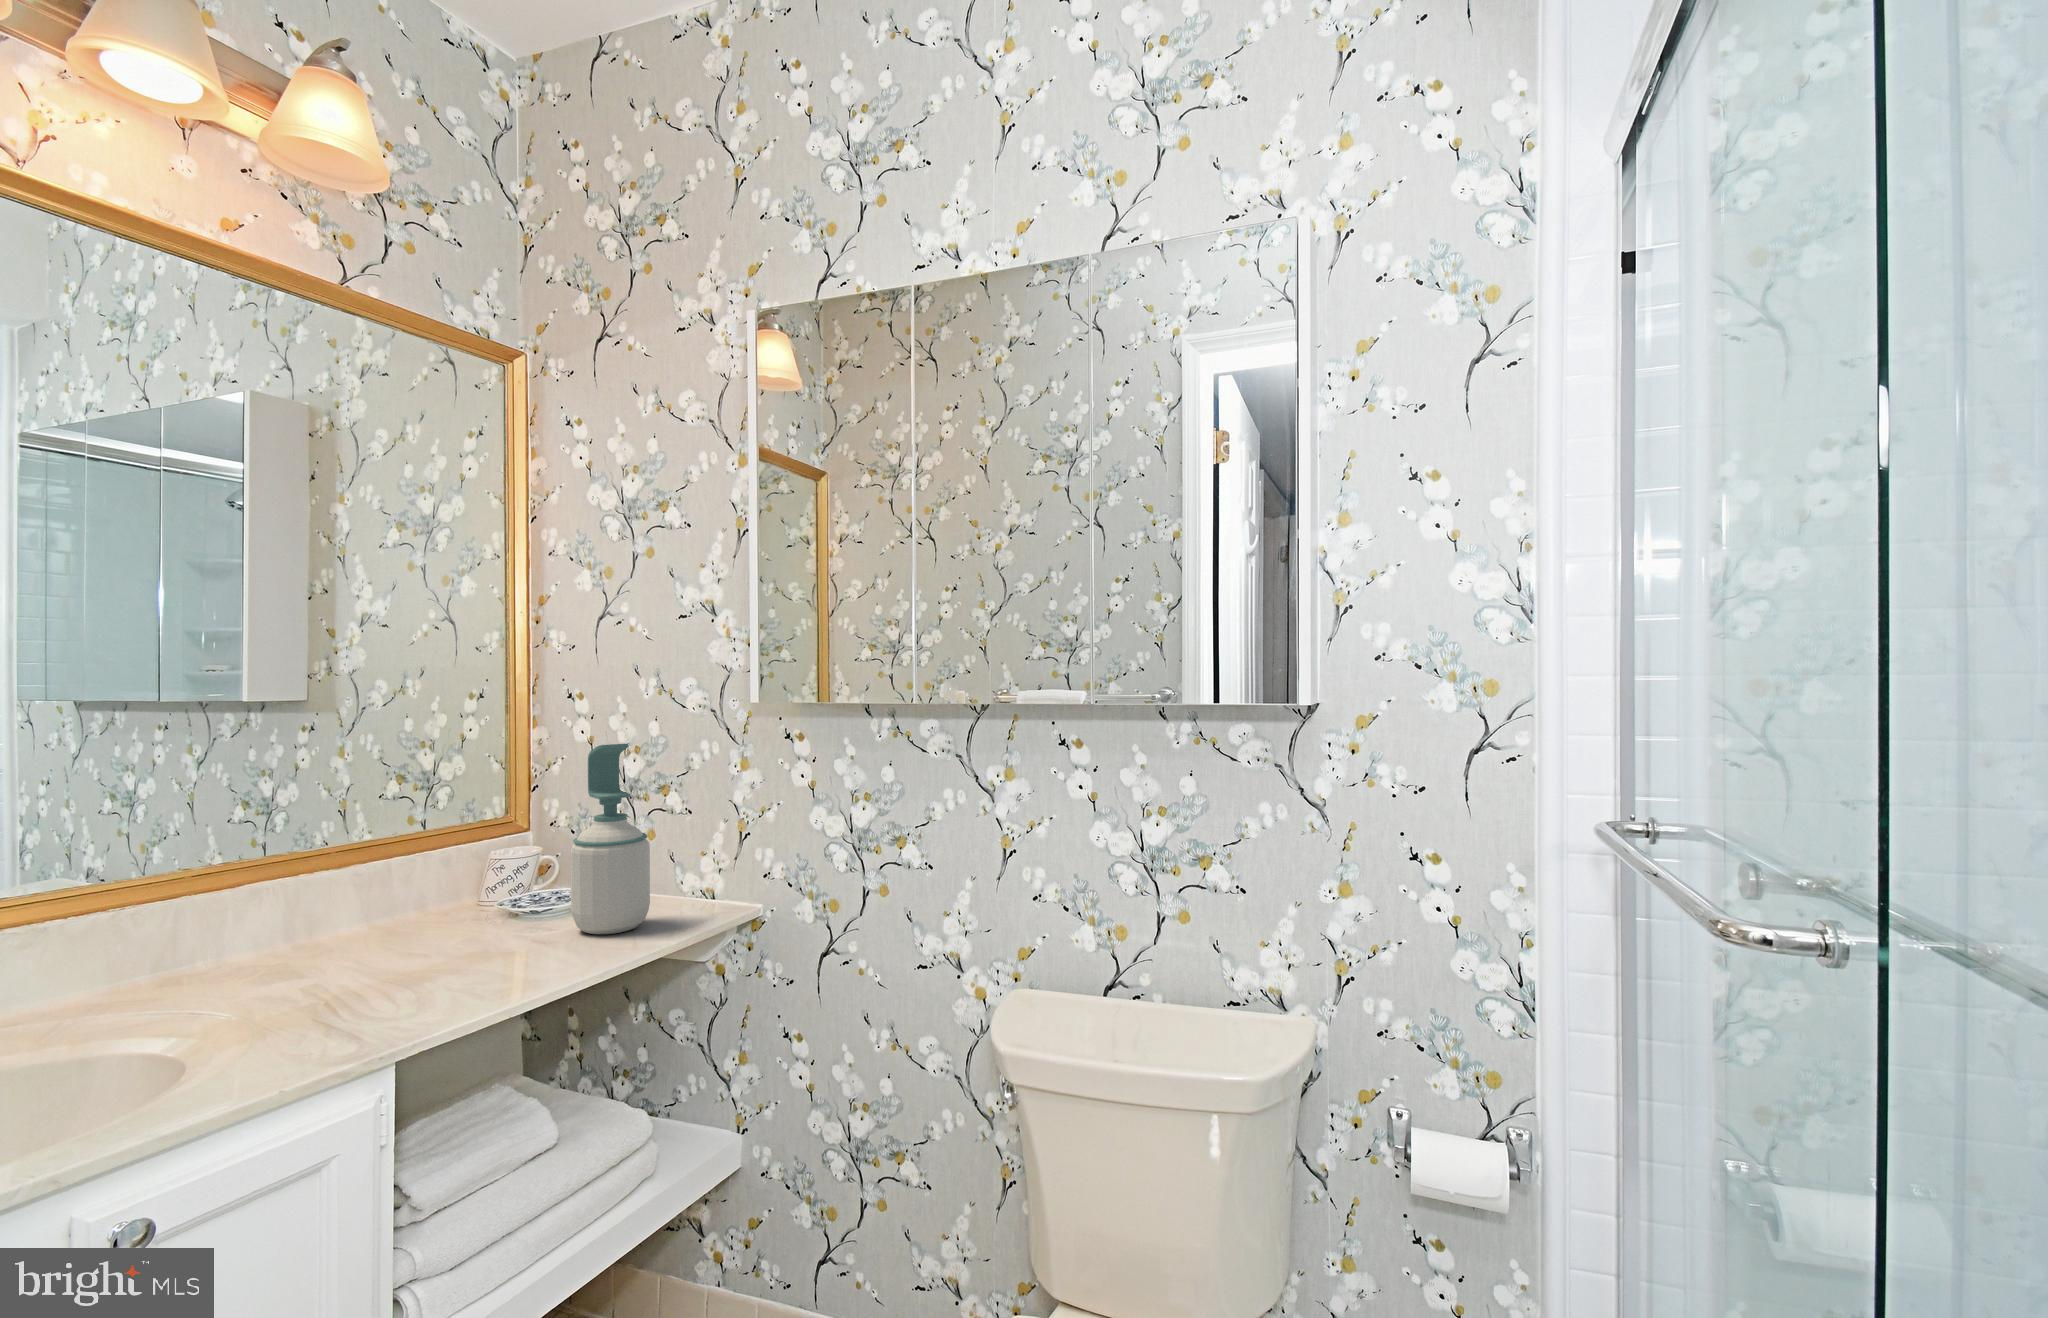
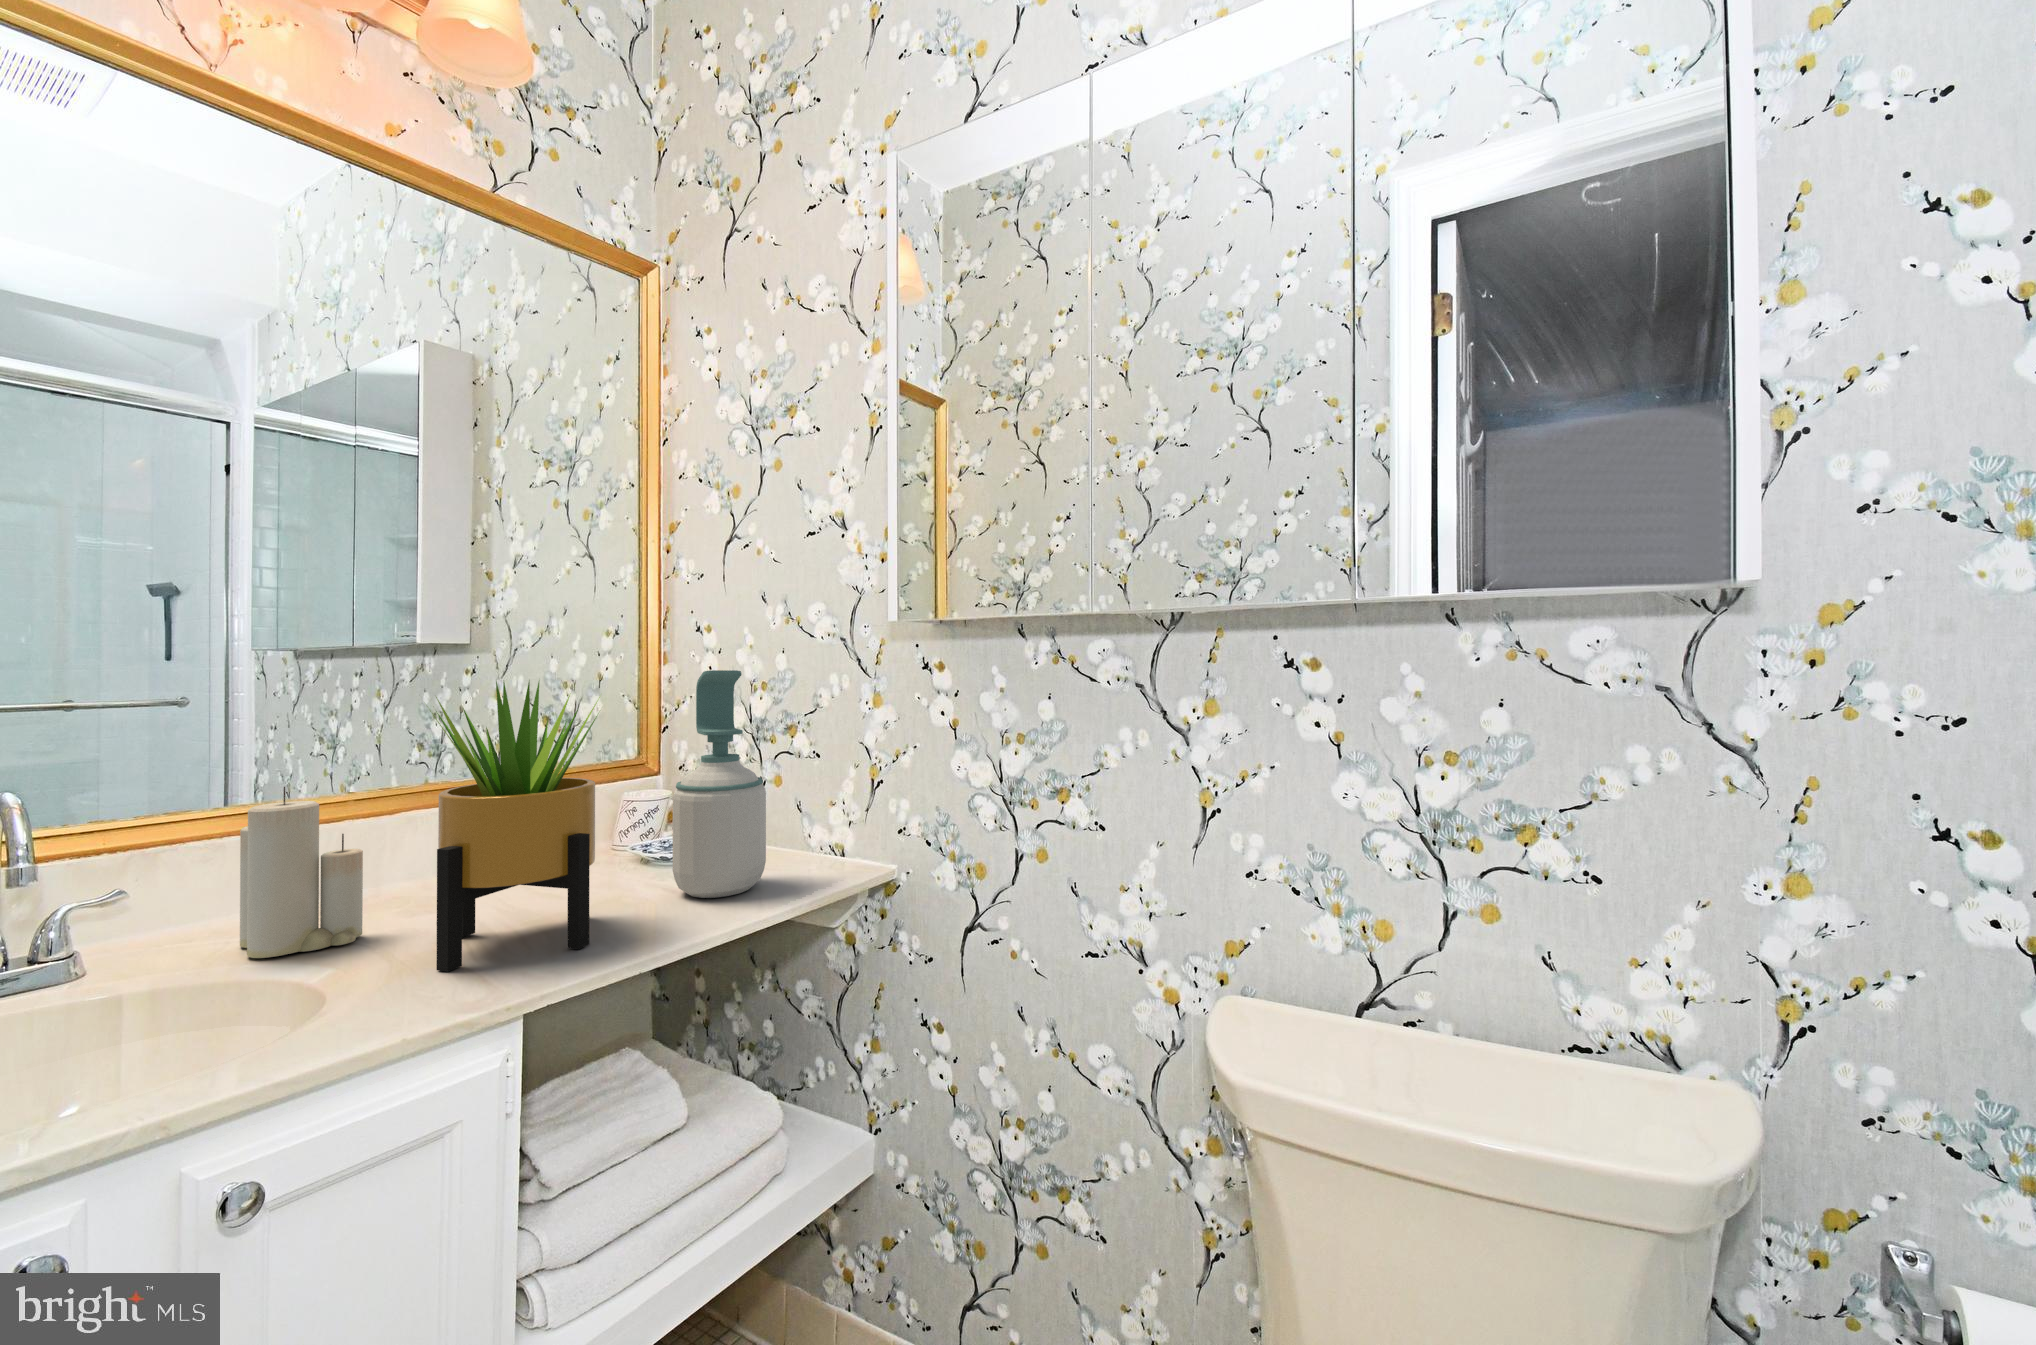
potted plant: none [396,758,533,986] -> present [433,681,600,972]
candle: none [237,852,332,984] -> present [240,787,363,958]

